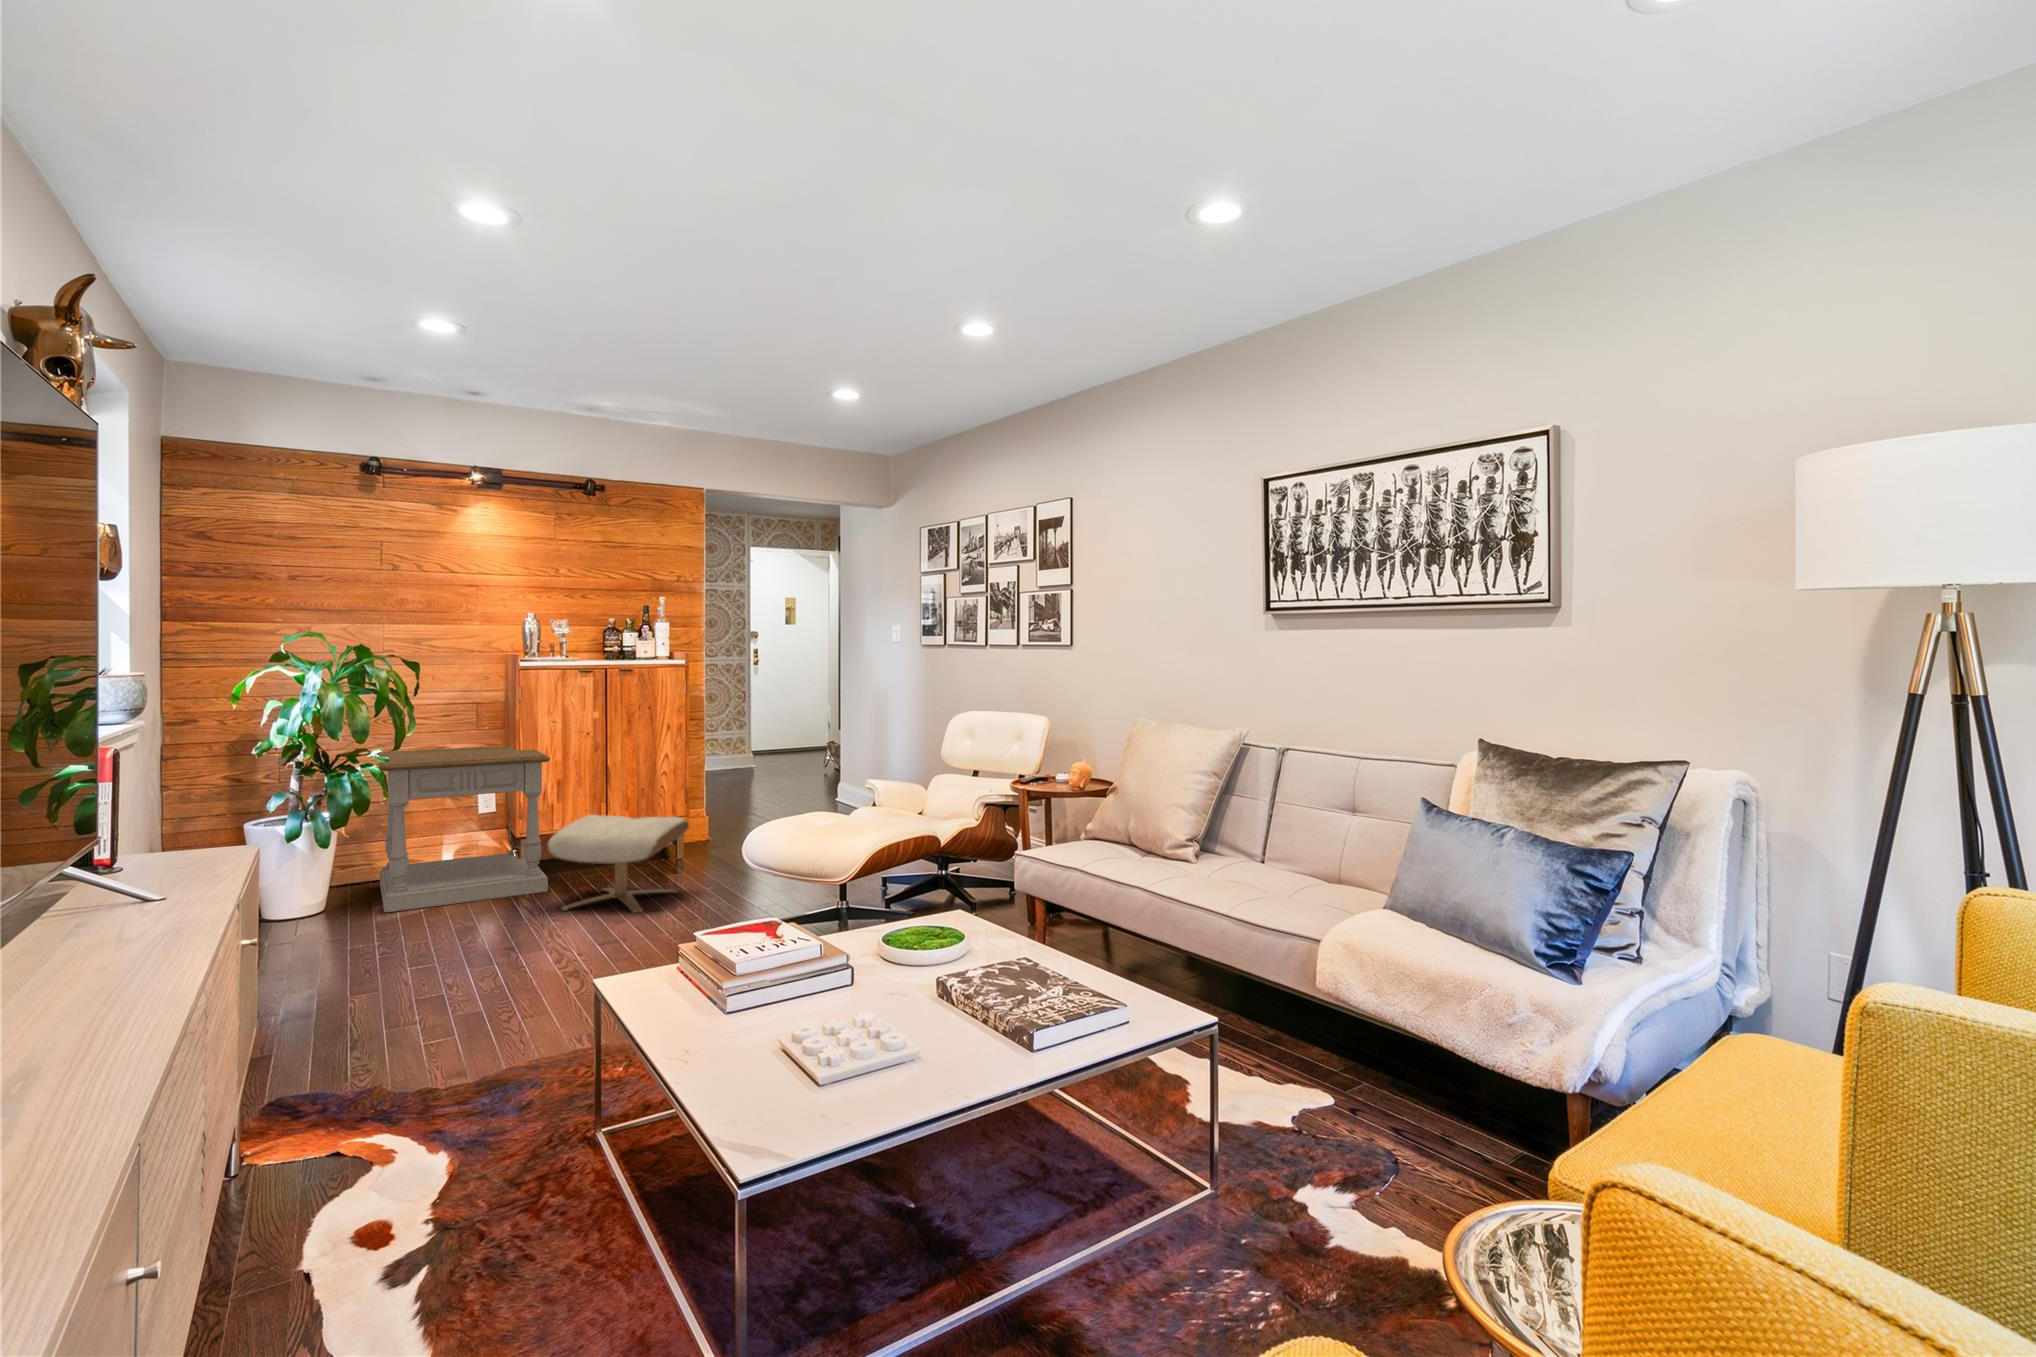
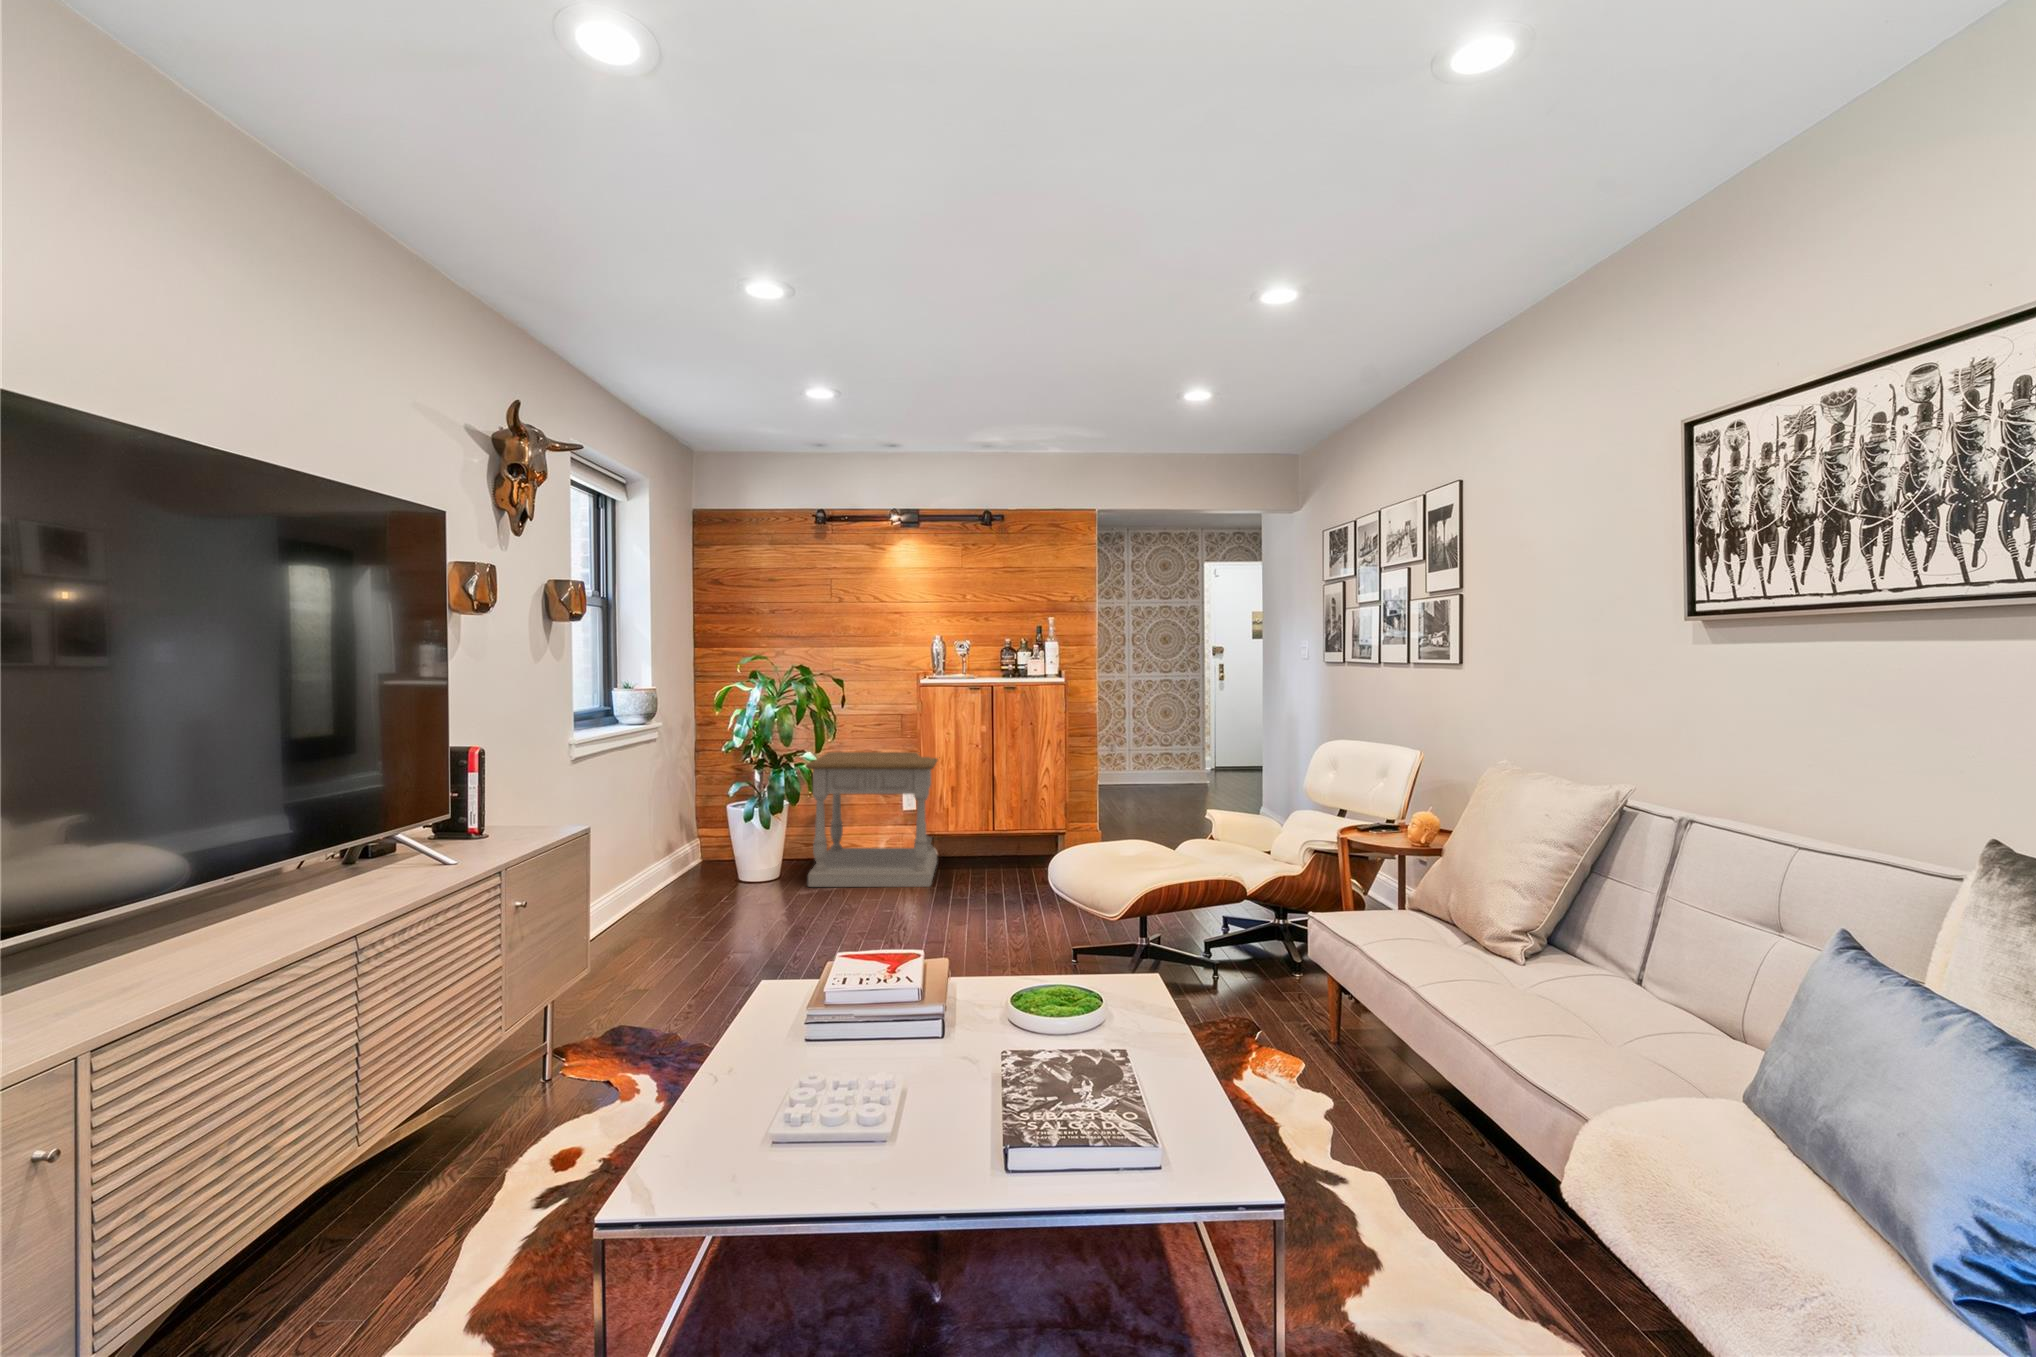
ottoman: present [547,815,689,913] -> none [914,821,1037,920]

